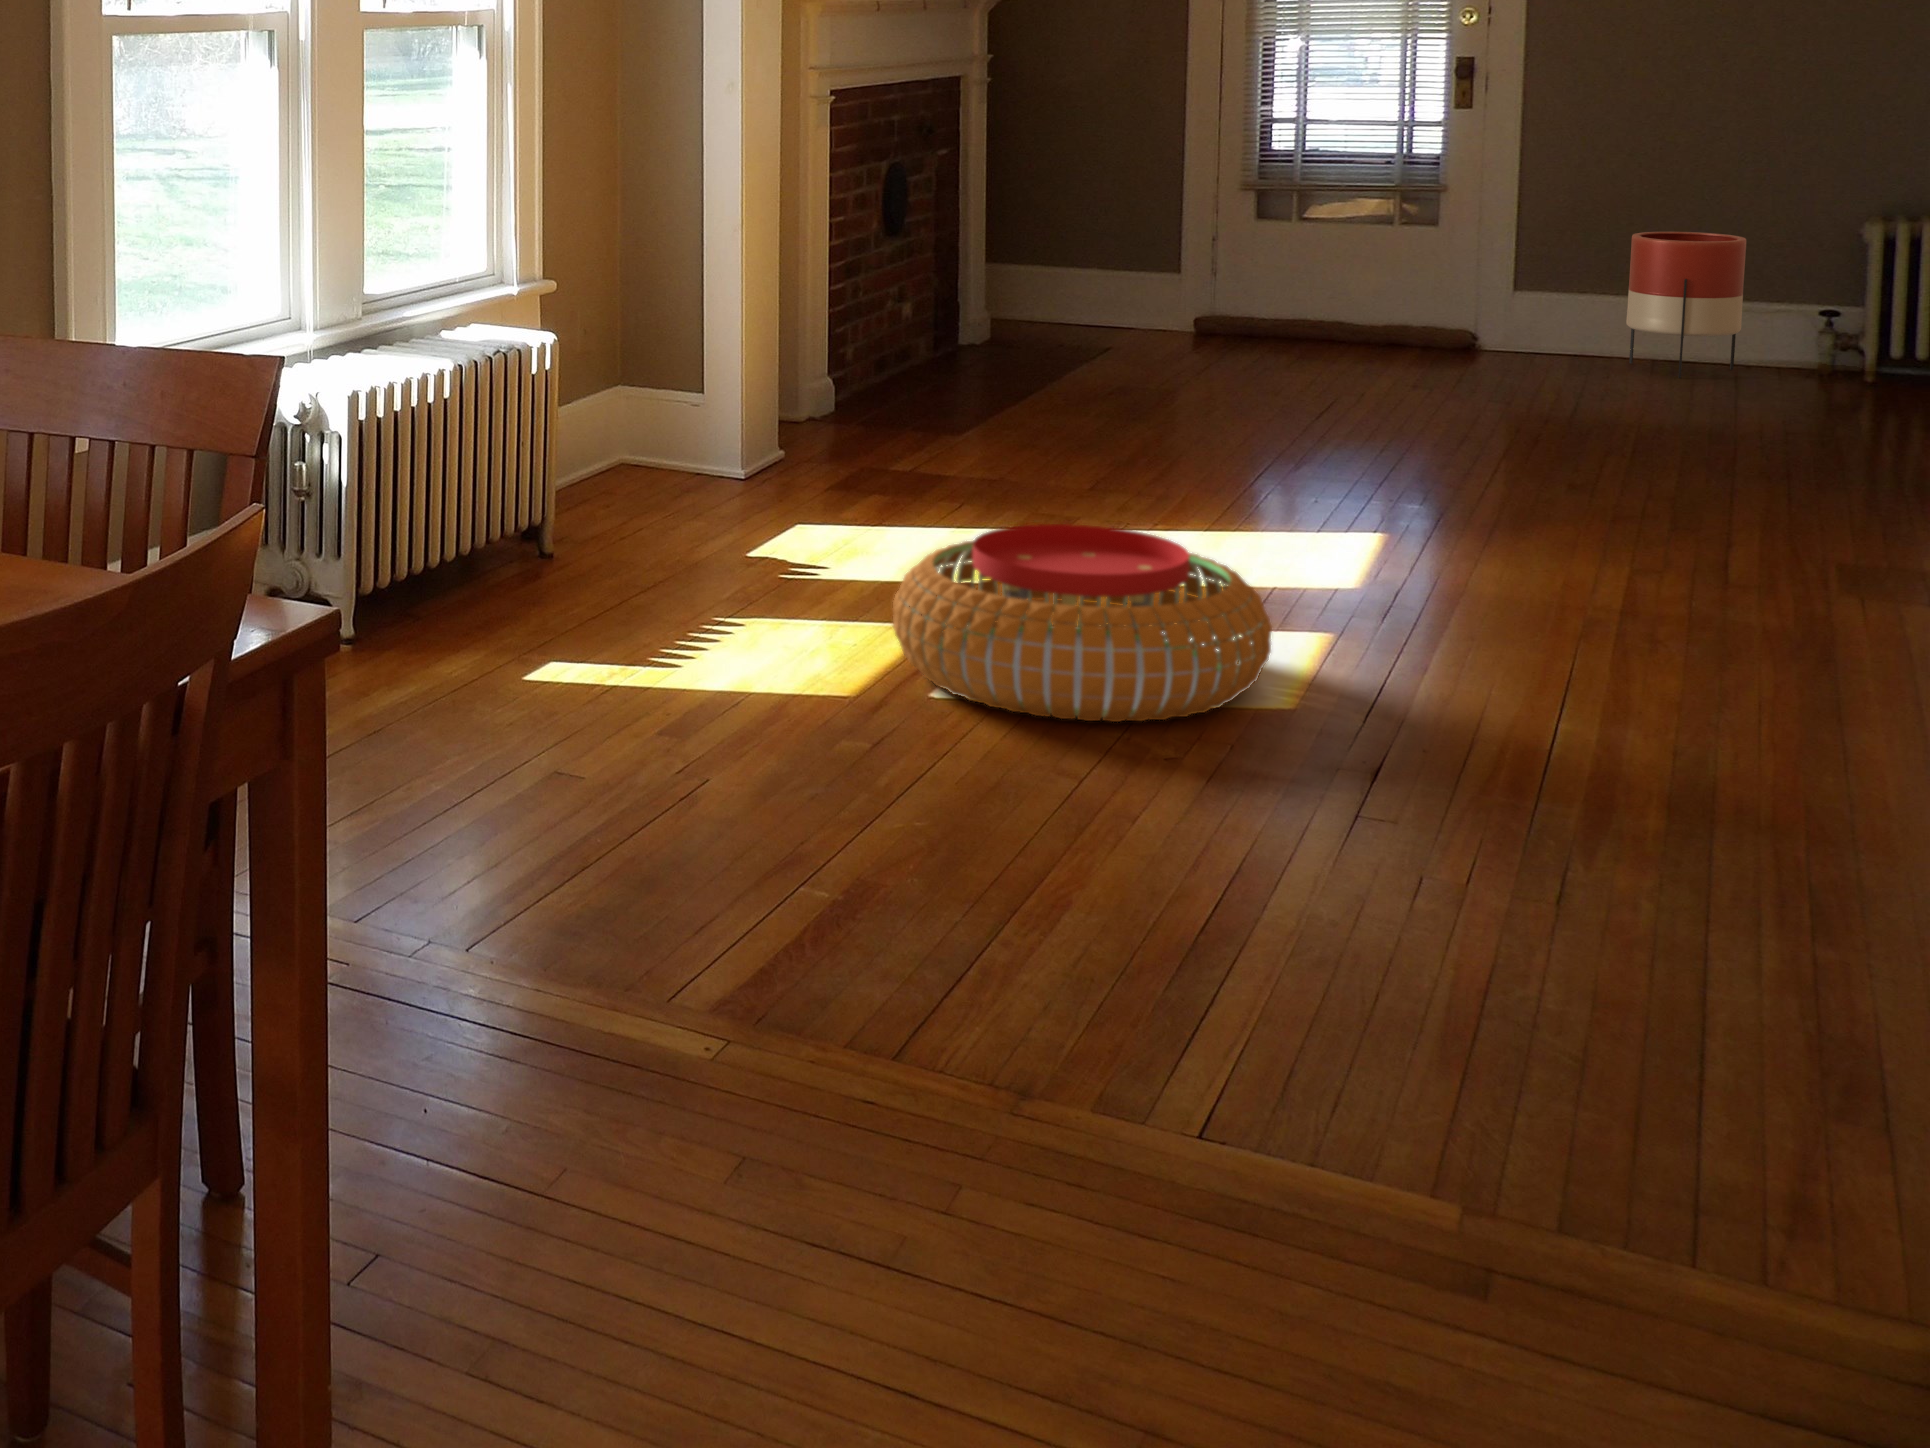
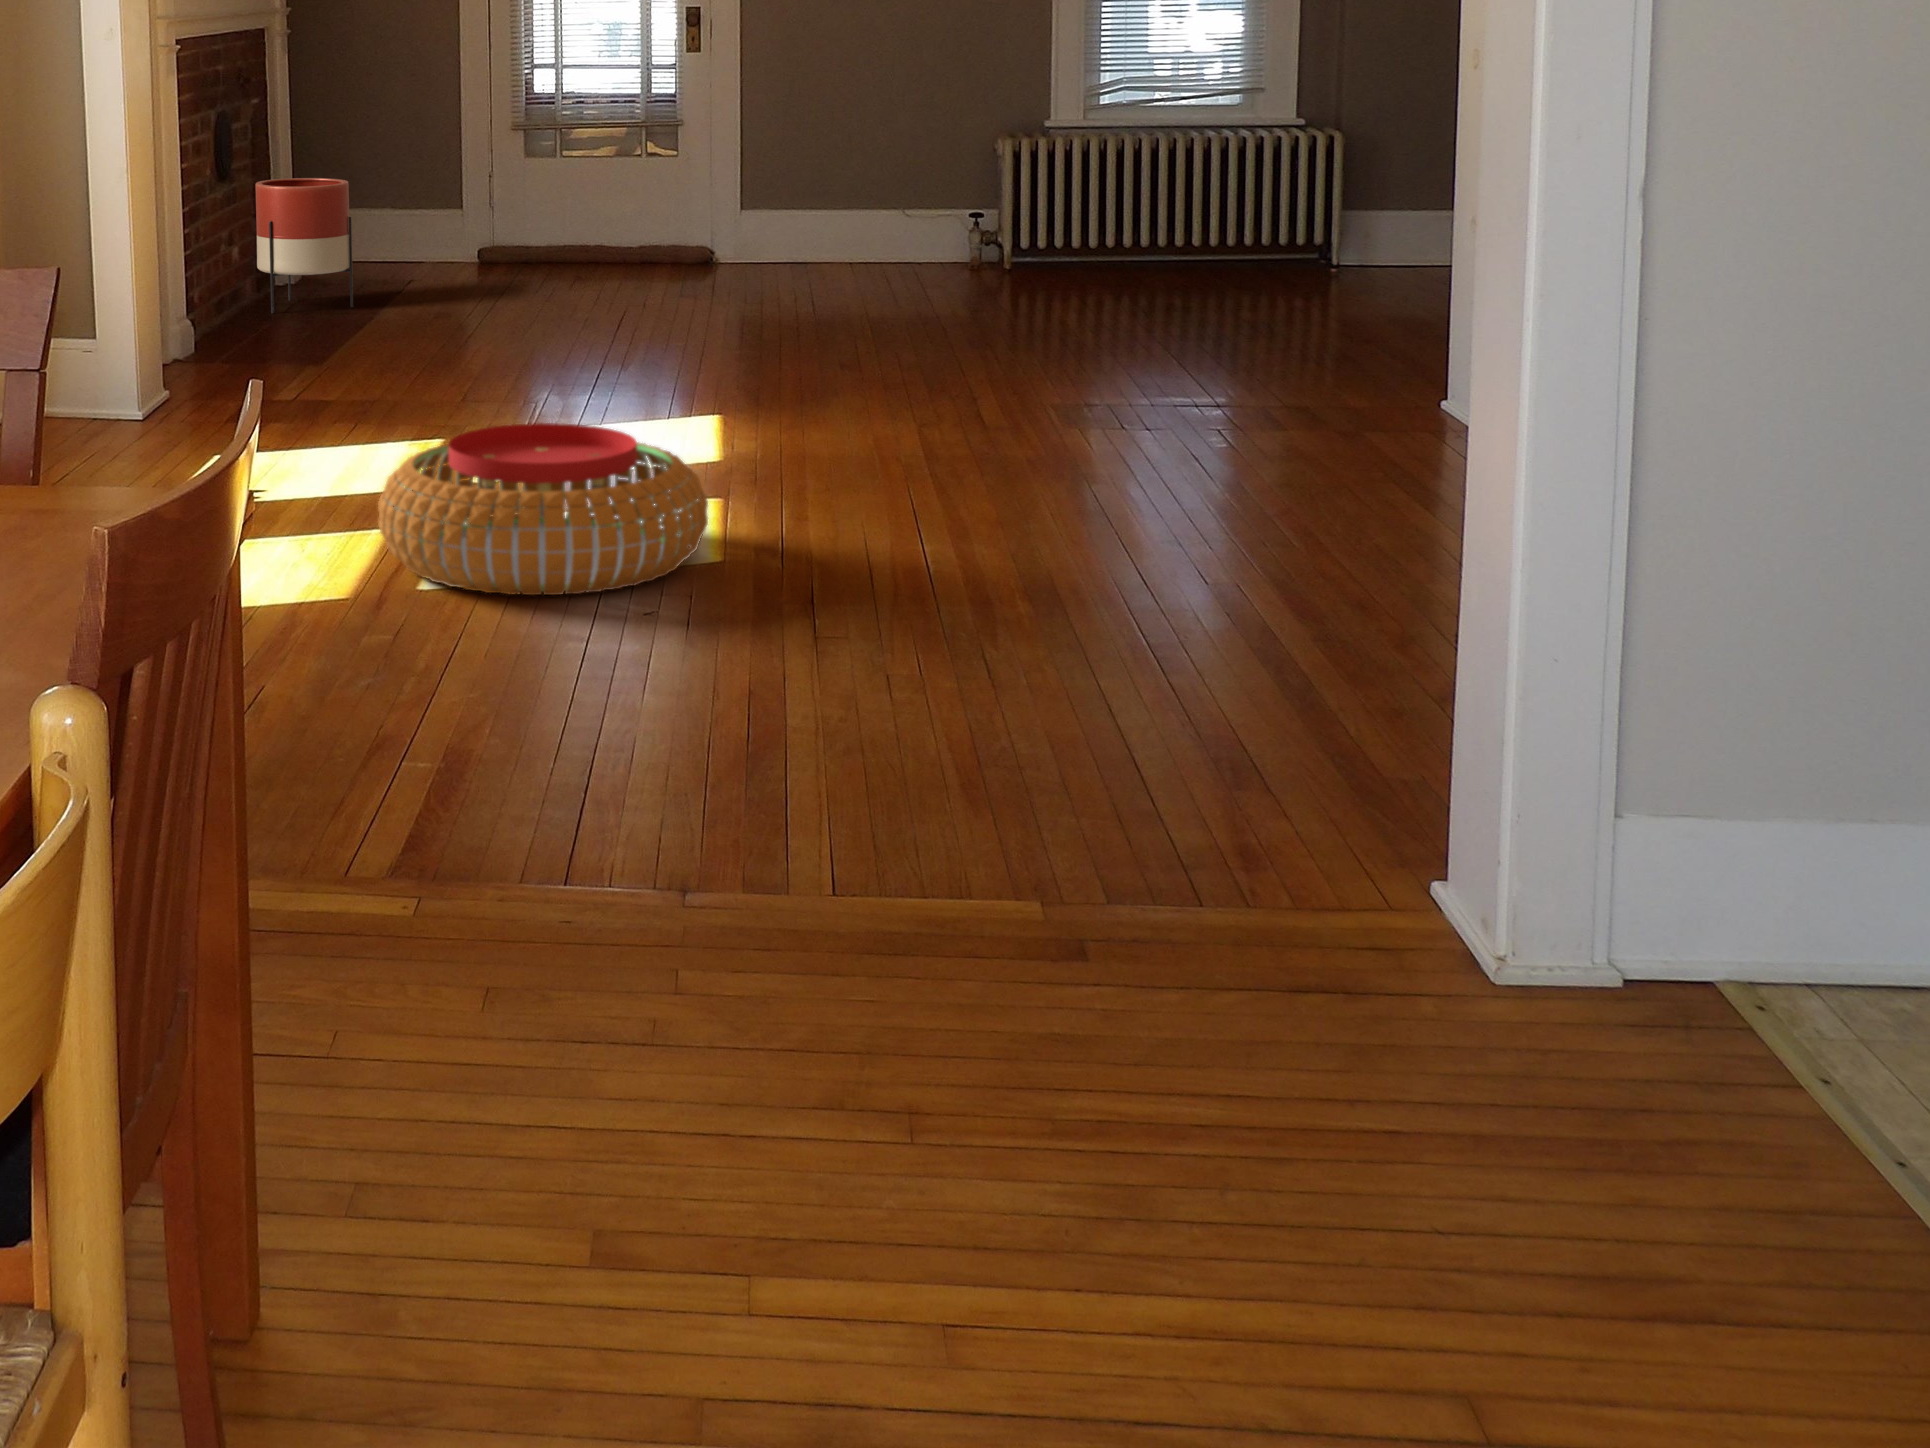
planter: present [1626,232,1746,378] -> present [256,178,353,313]

